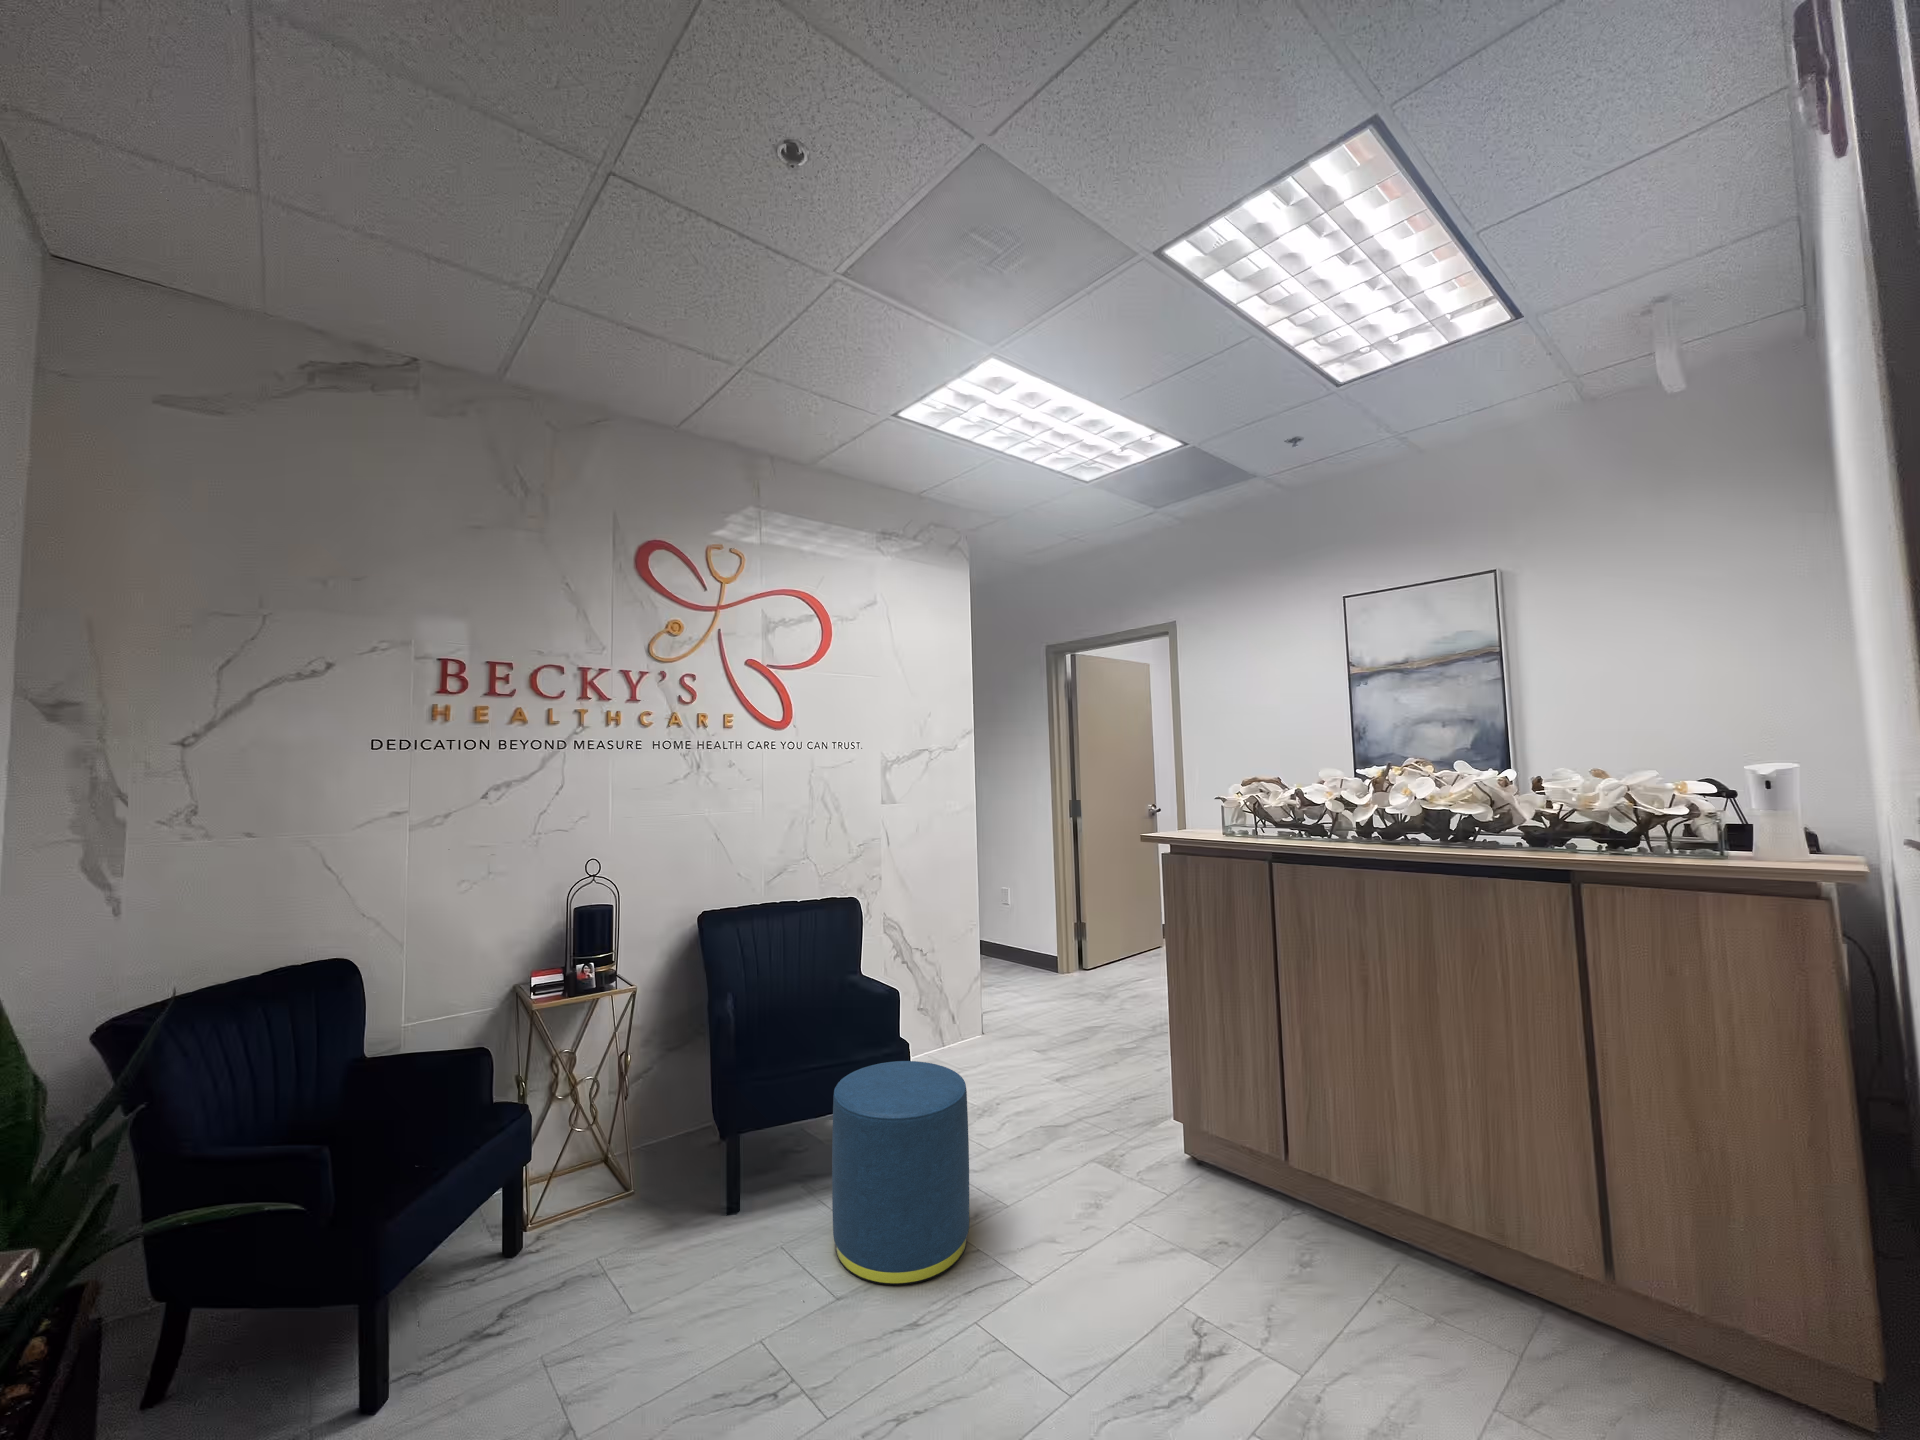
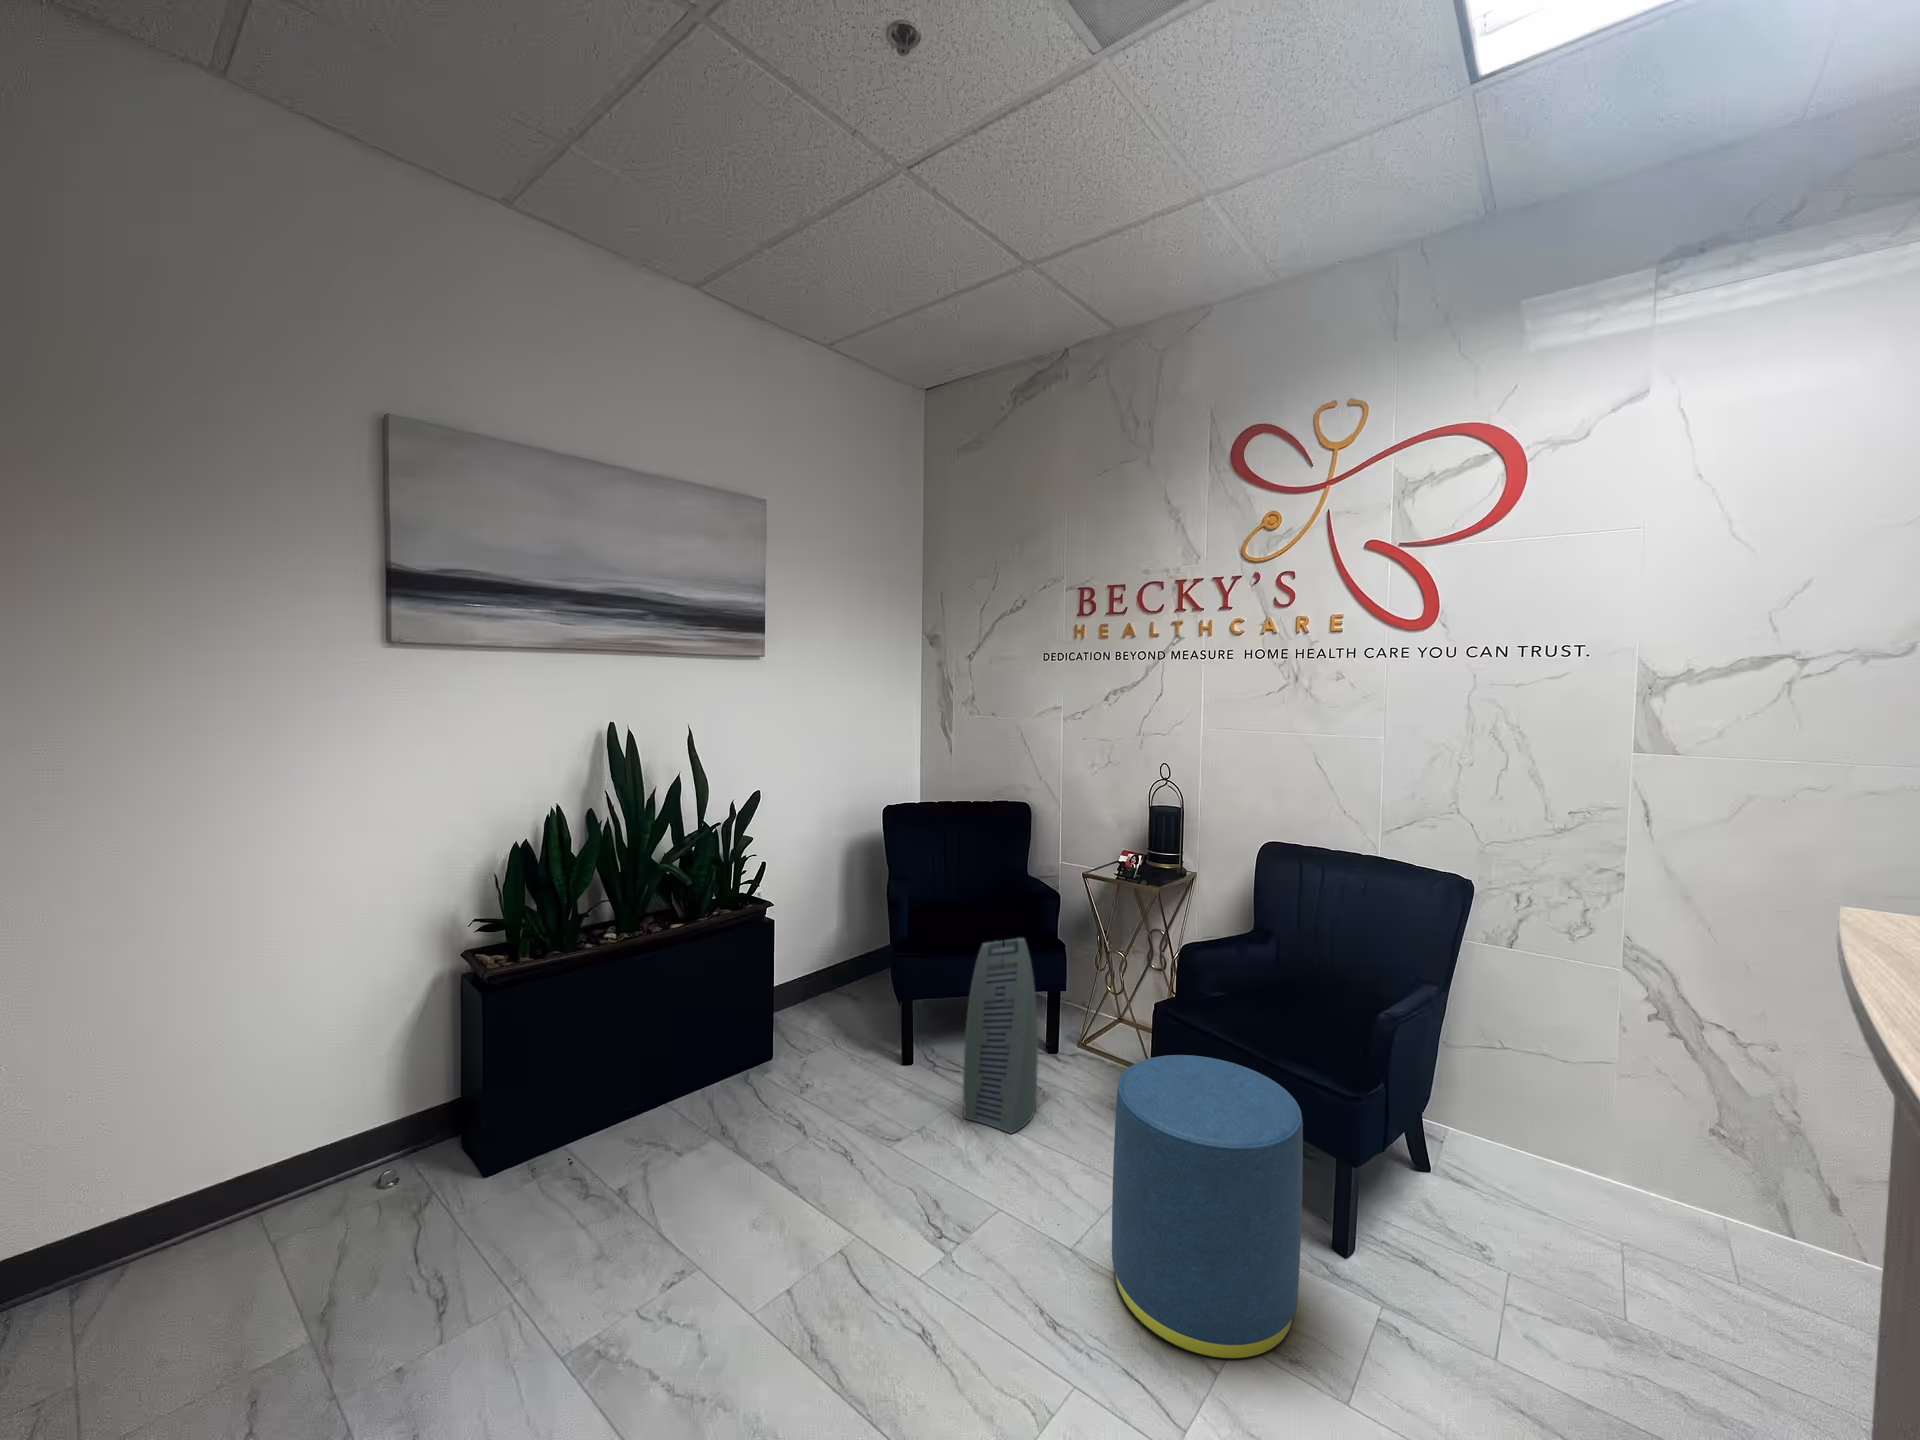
air purifier: none [535,1086,645,1352] -> present [963,938,1038,1133]

